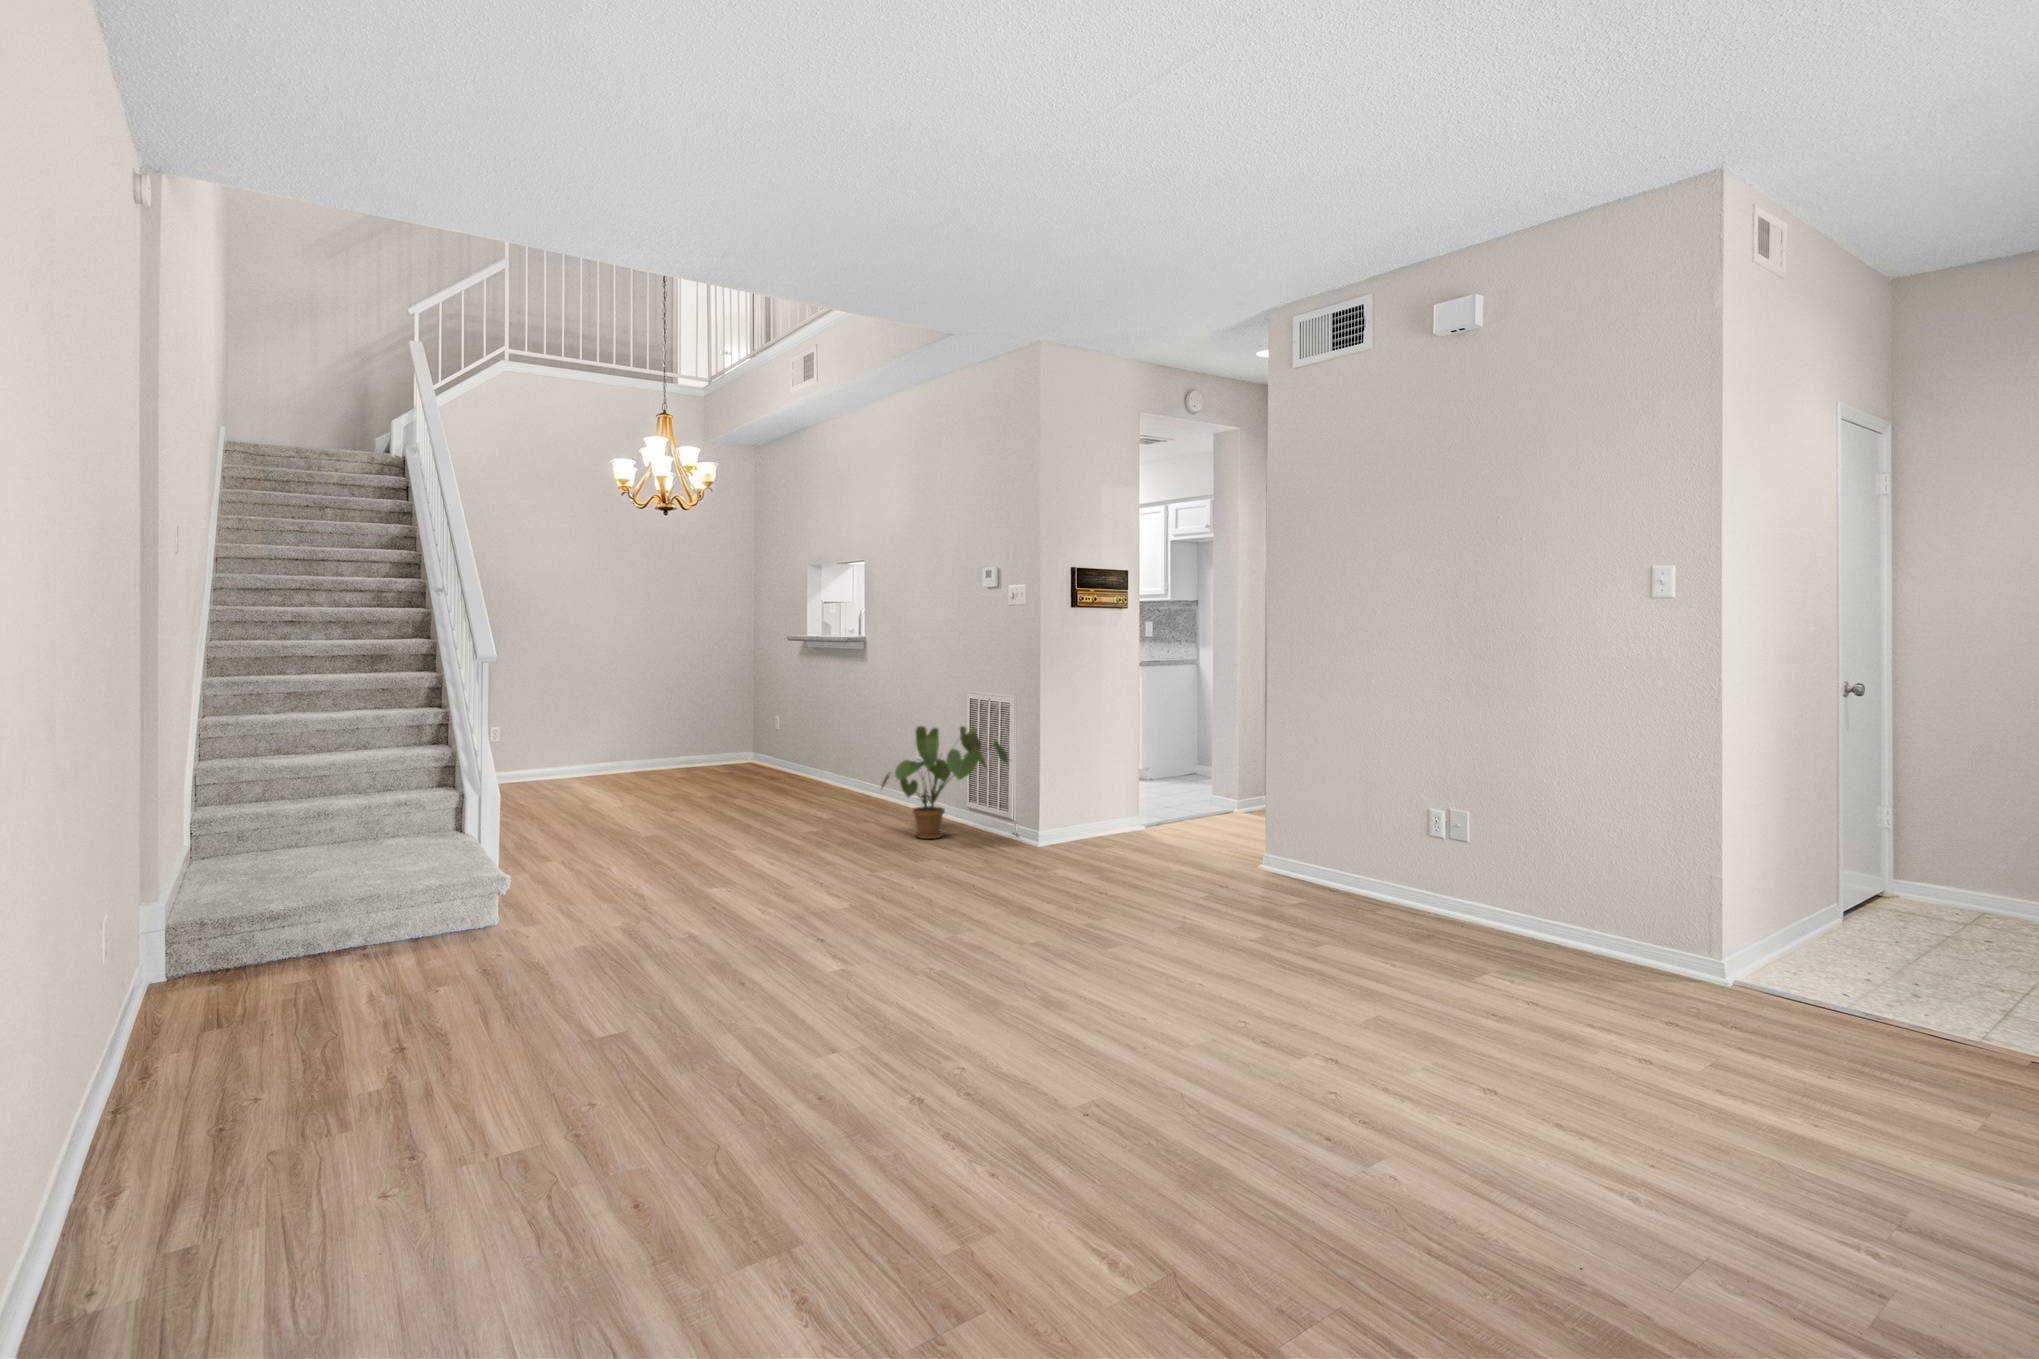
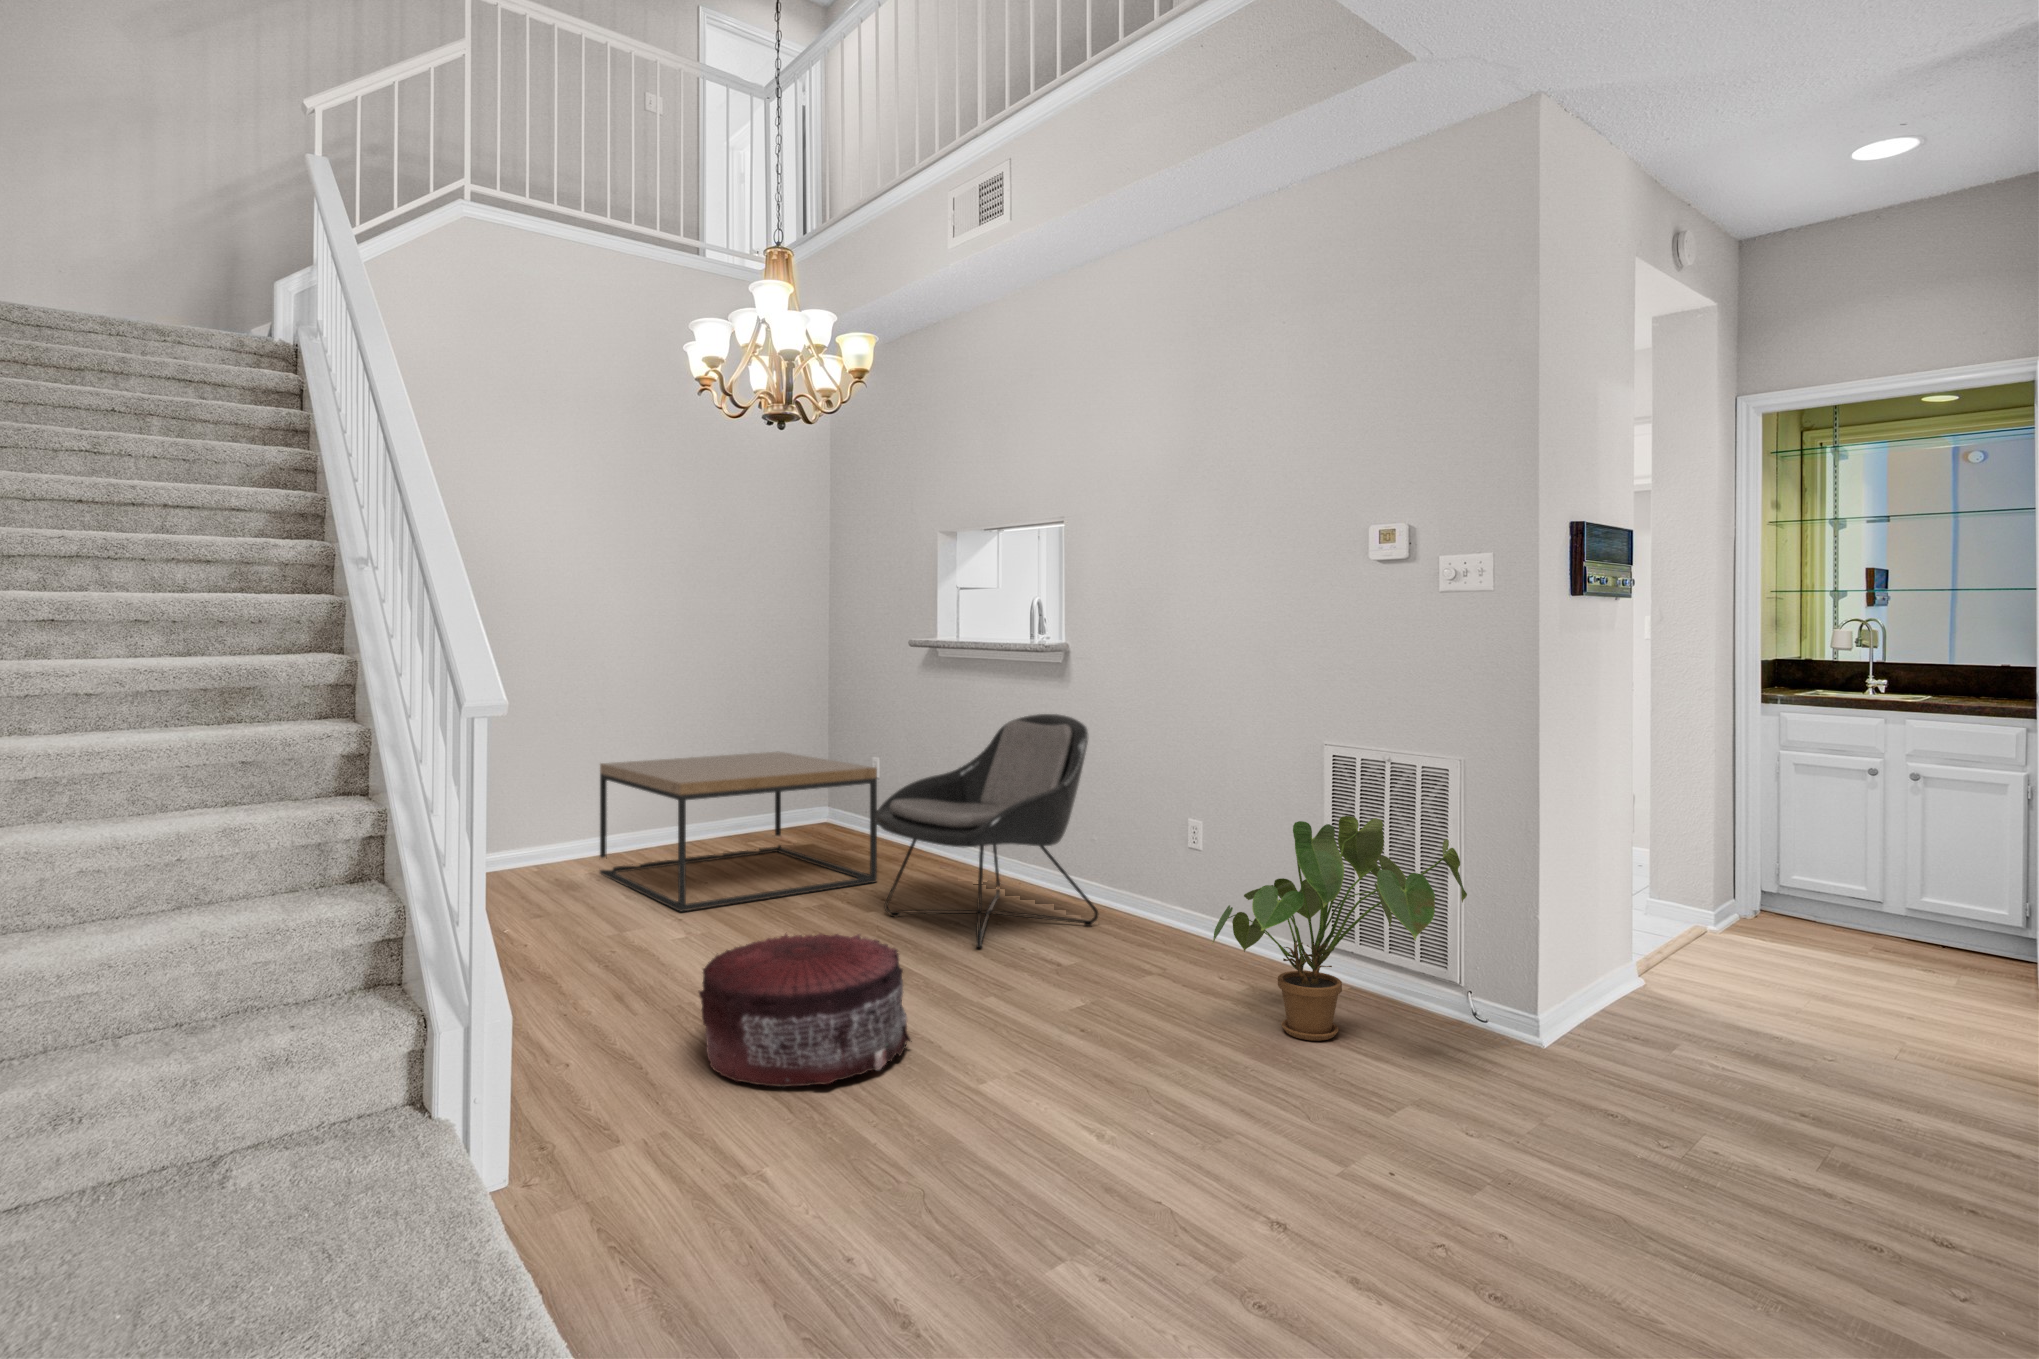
lounge chair: none [742,675,869,807] -> present [875,714,1098,948]
coffee table: none [591,702,758,792] -> present [600,752,877,912]
pouf: none [607,784,716,850] -> present [699,934,912,1087]

